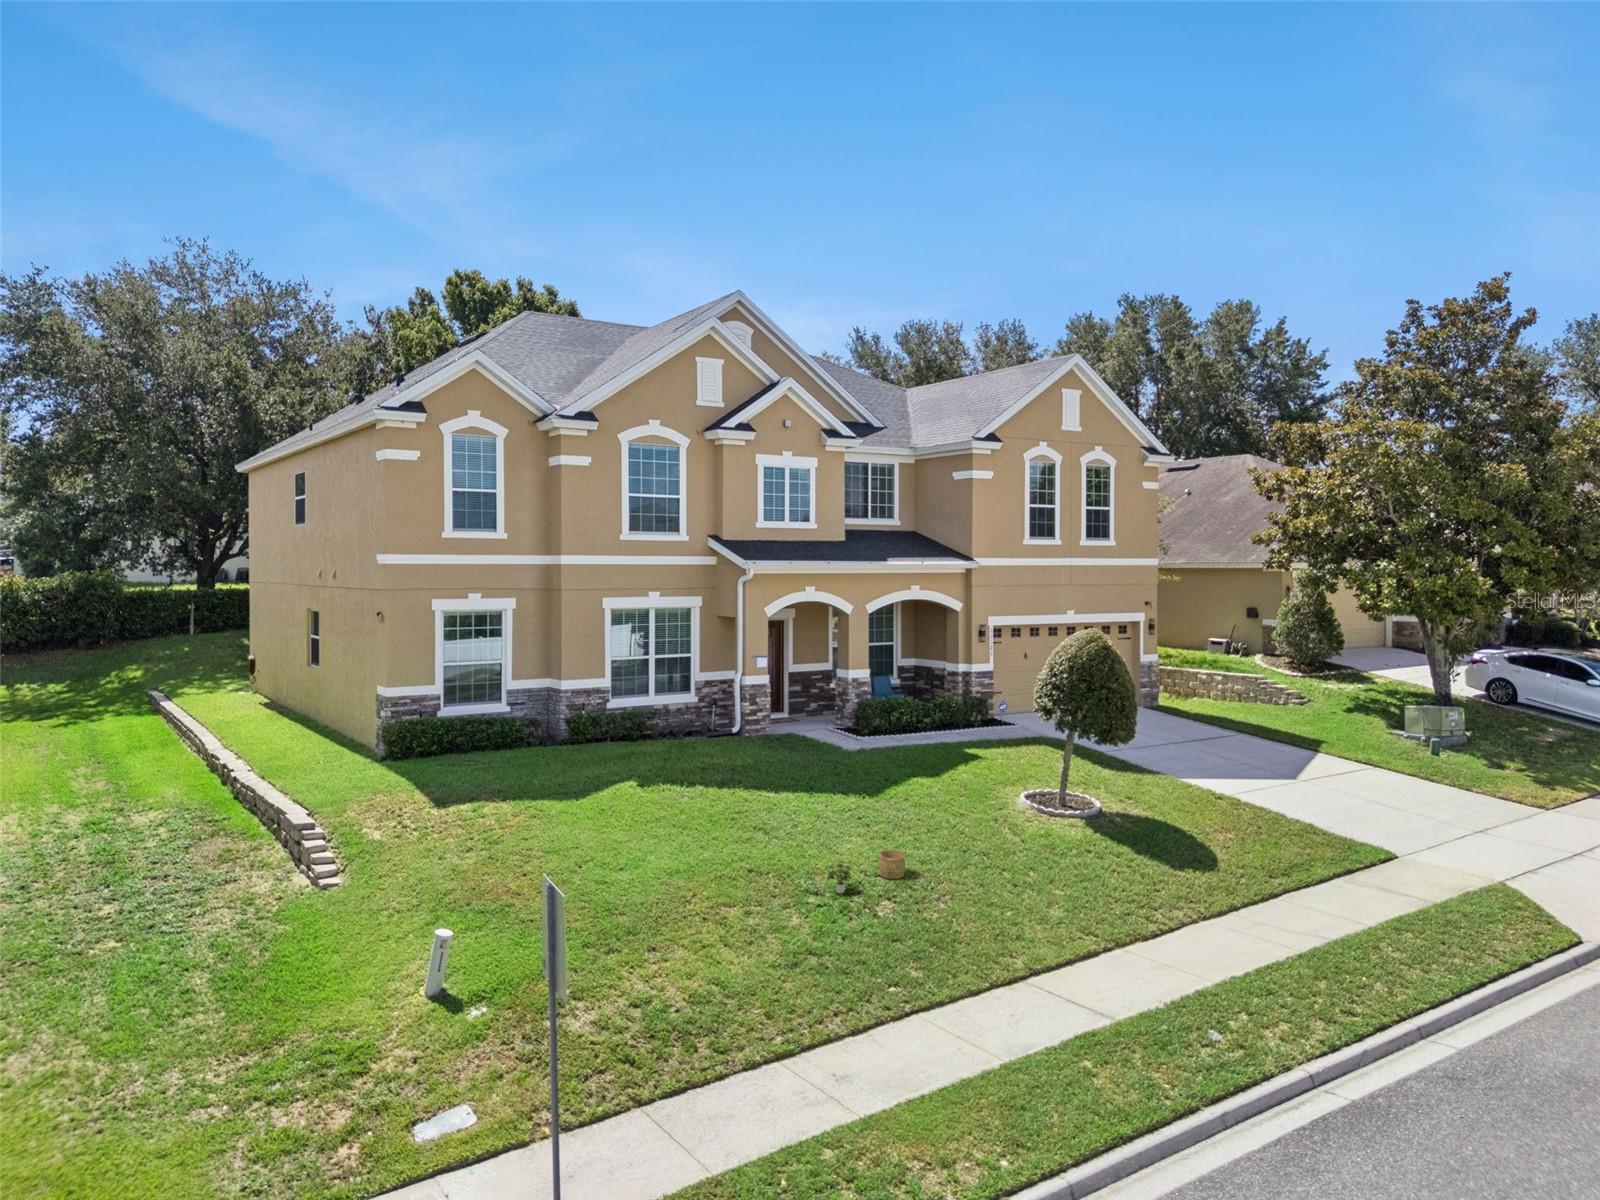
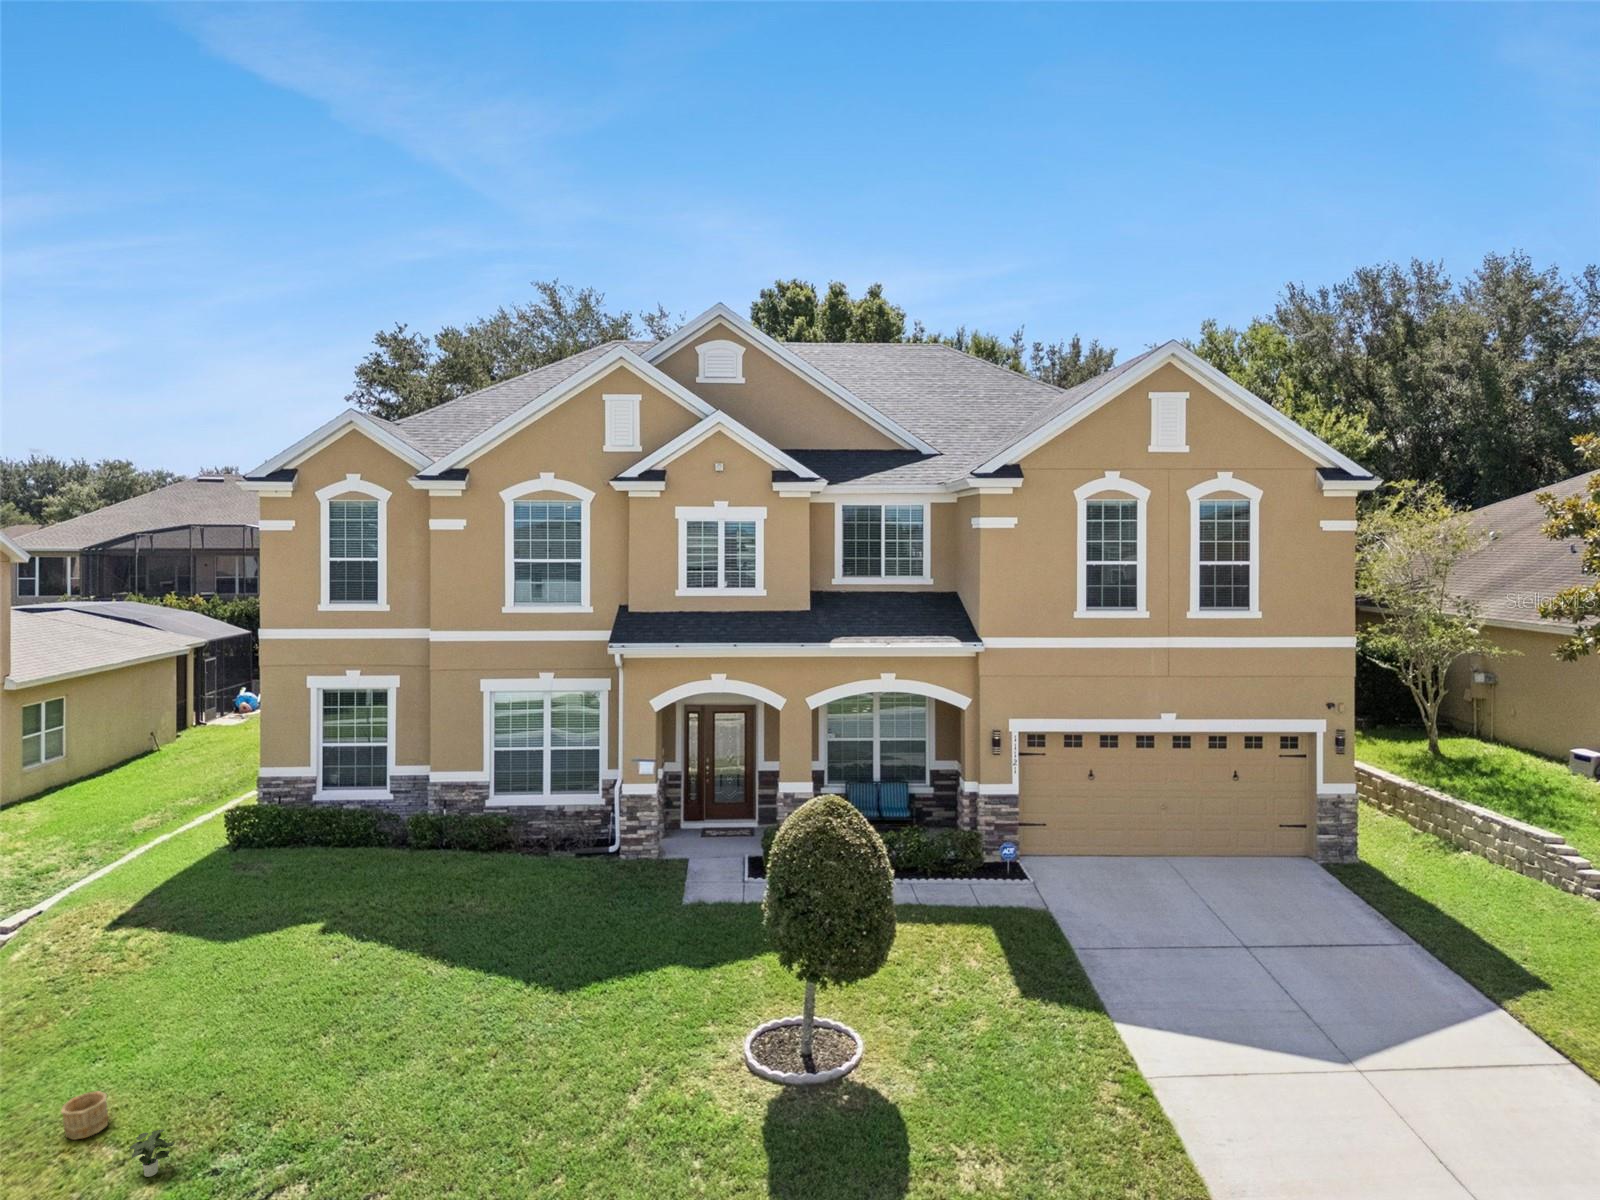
wooden bucket: present [878,849,906,879] -> present [61,1091,108,1140]

